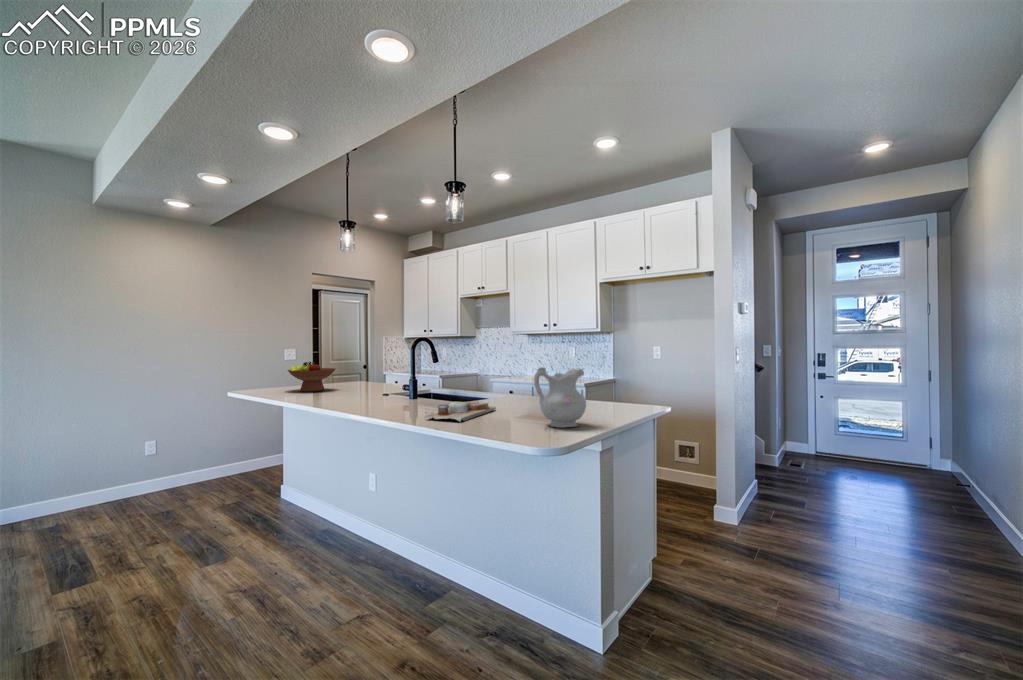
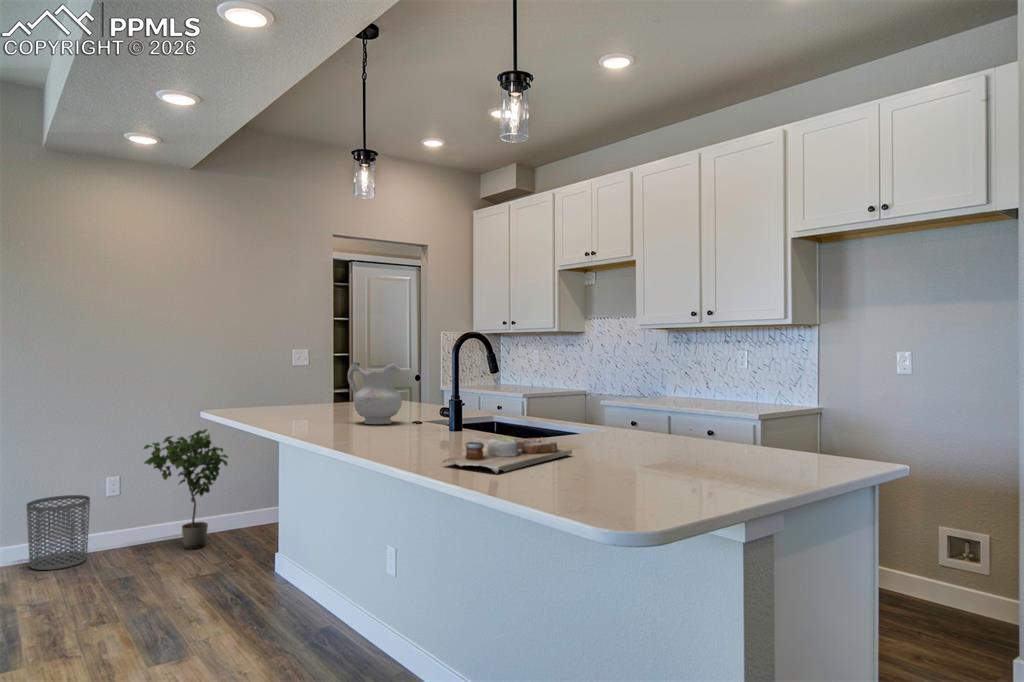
fruit bowl: present [288,362,336,392] -> none [276,366,347,412]
ceramic pitcher: present [534,367,586,428] -> present [348,362,402,424]
potted plant: none [178,406,240,489] -> present [144,429,228,549]
waste bin: none [84,457,135,513] -> present [27,495,90,570]

